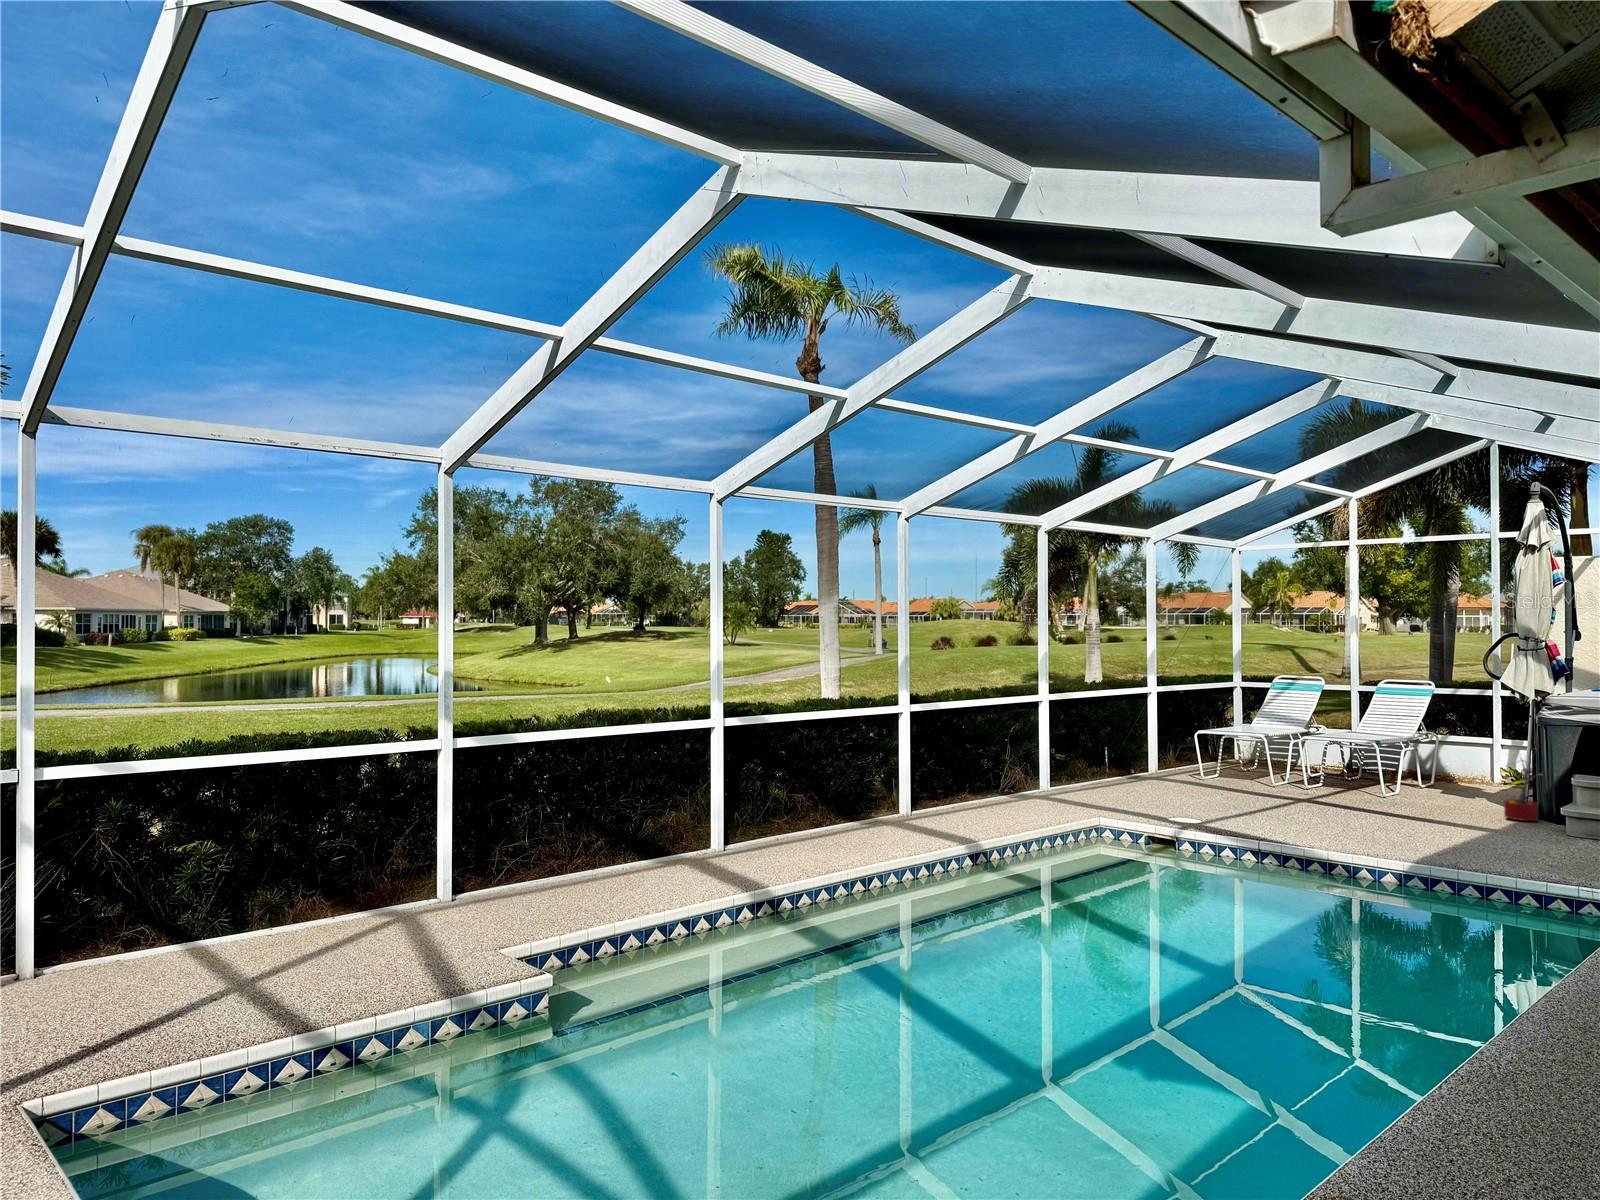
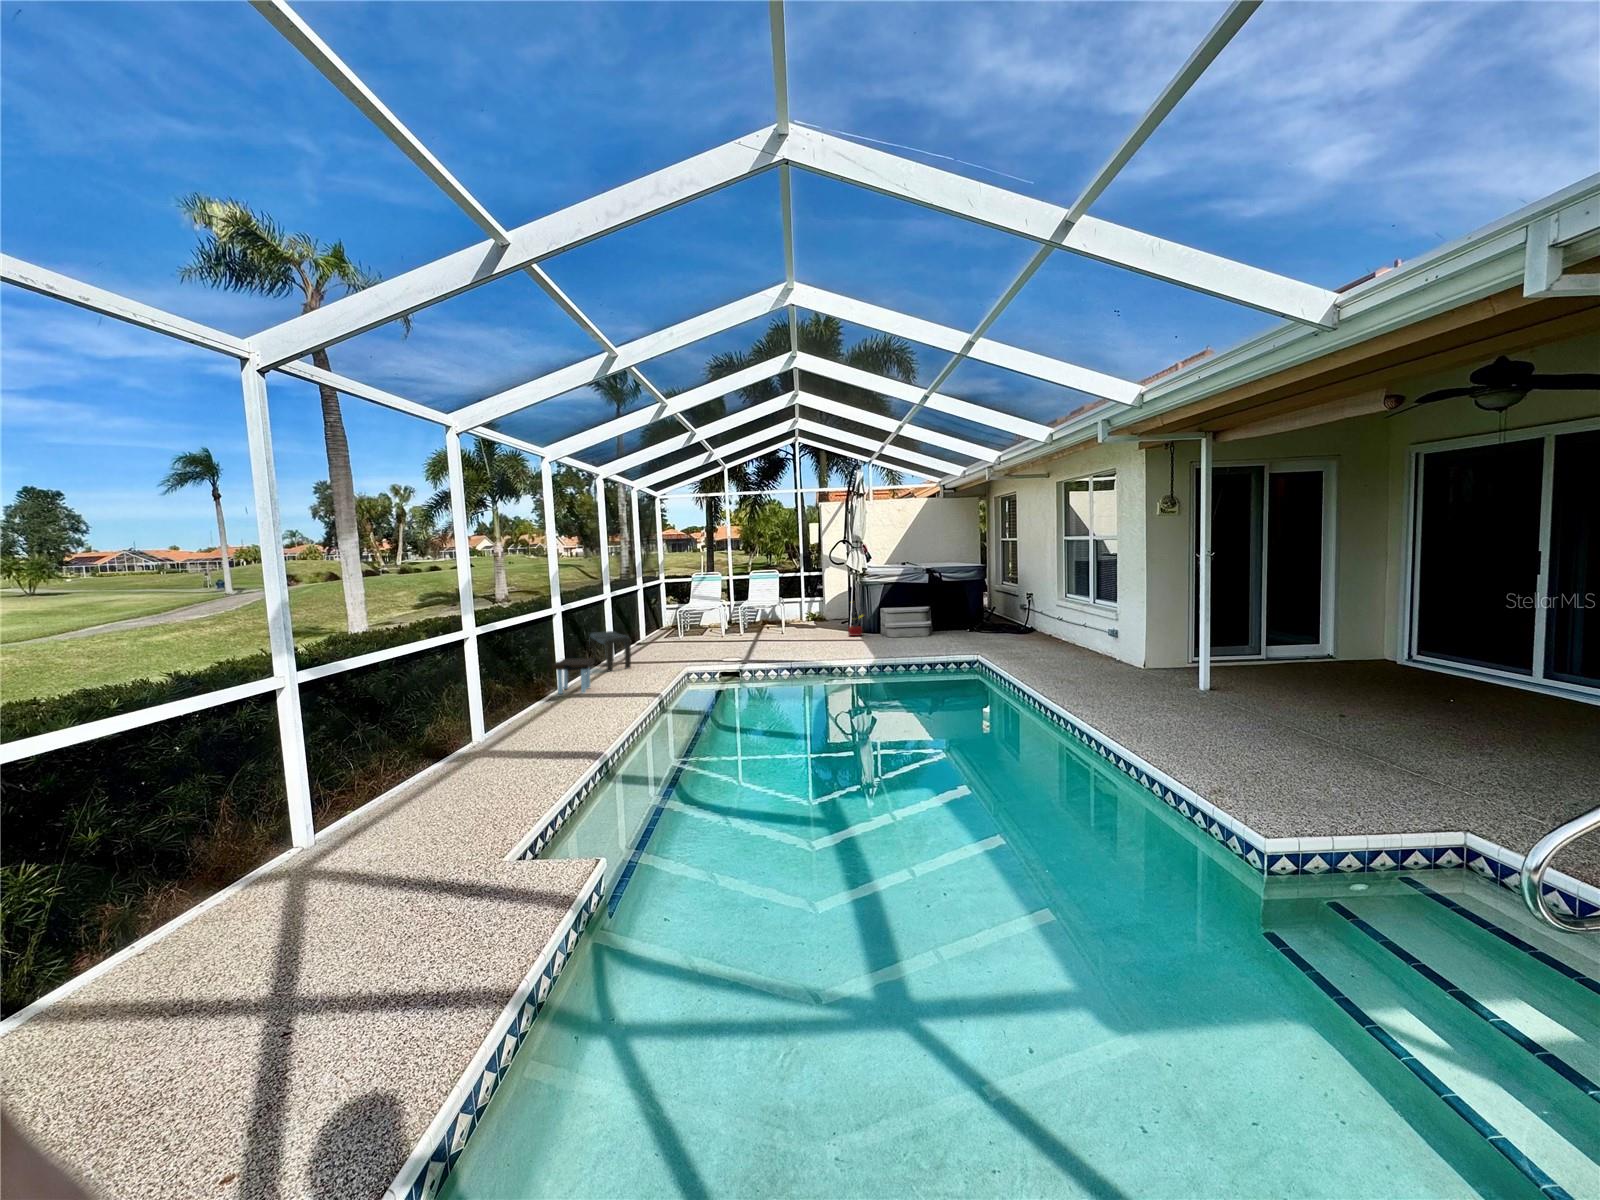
bench: none [997,750,1049,808] -> present [590,631,631,671]
side table: none [858,776,925,826] -> present [552,658,594,694]

